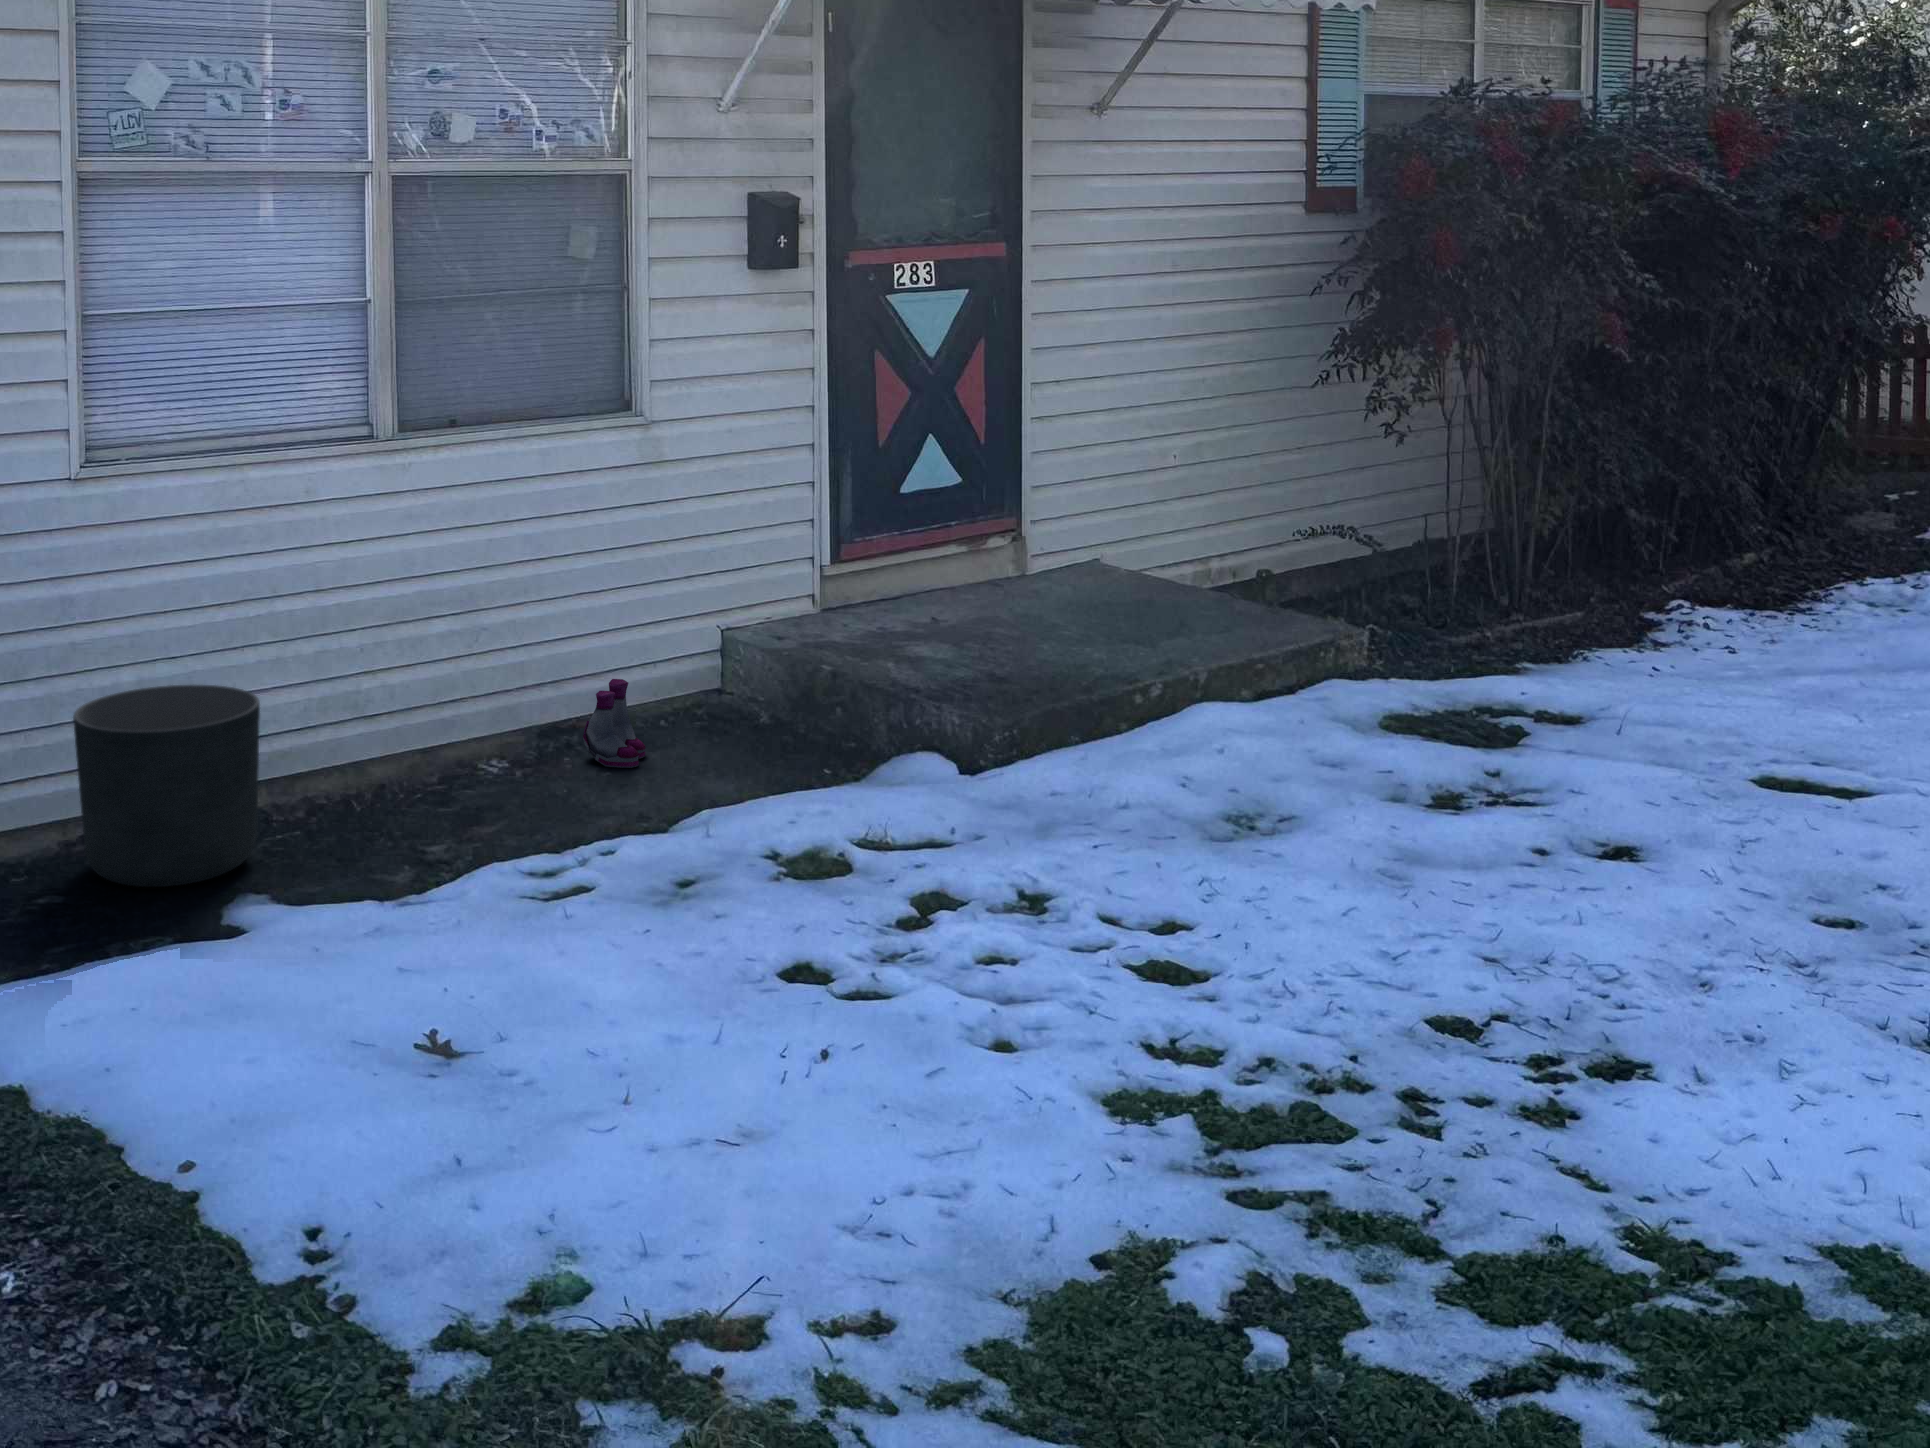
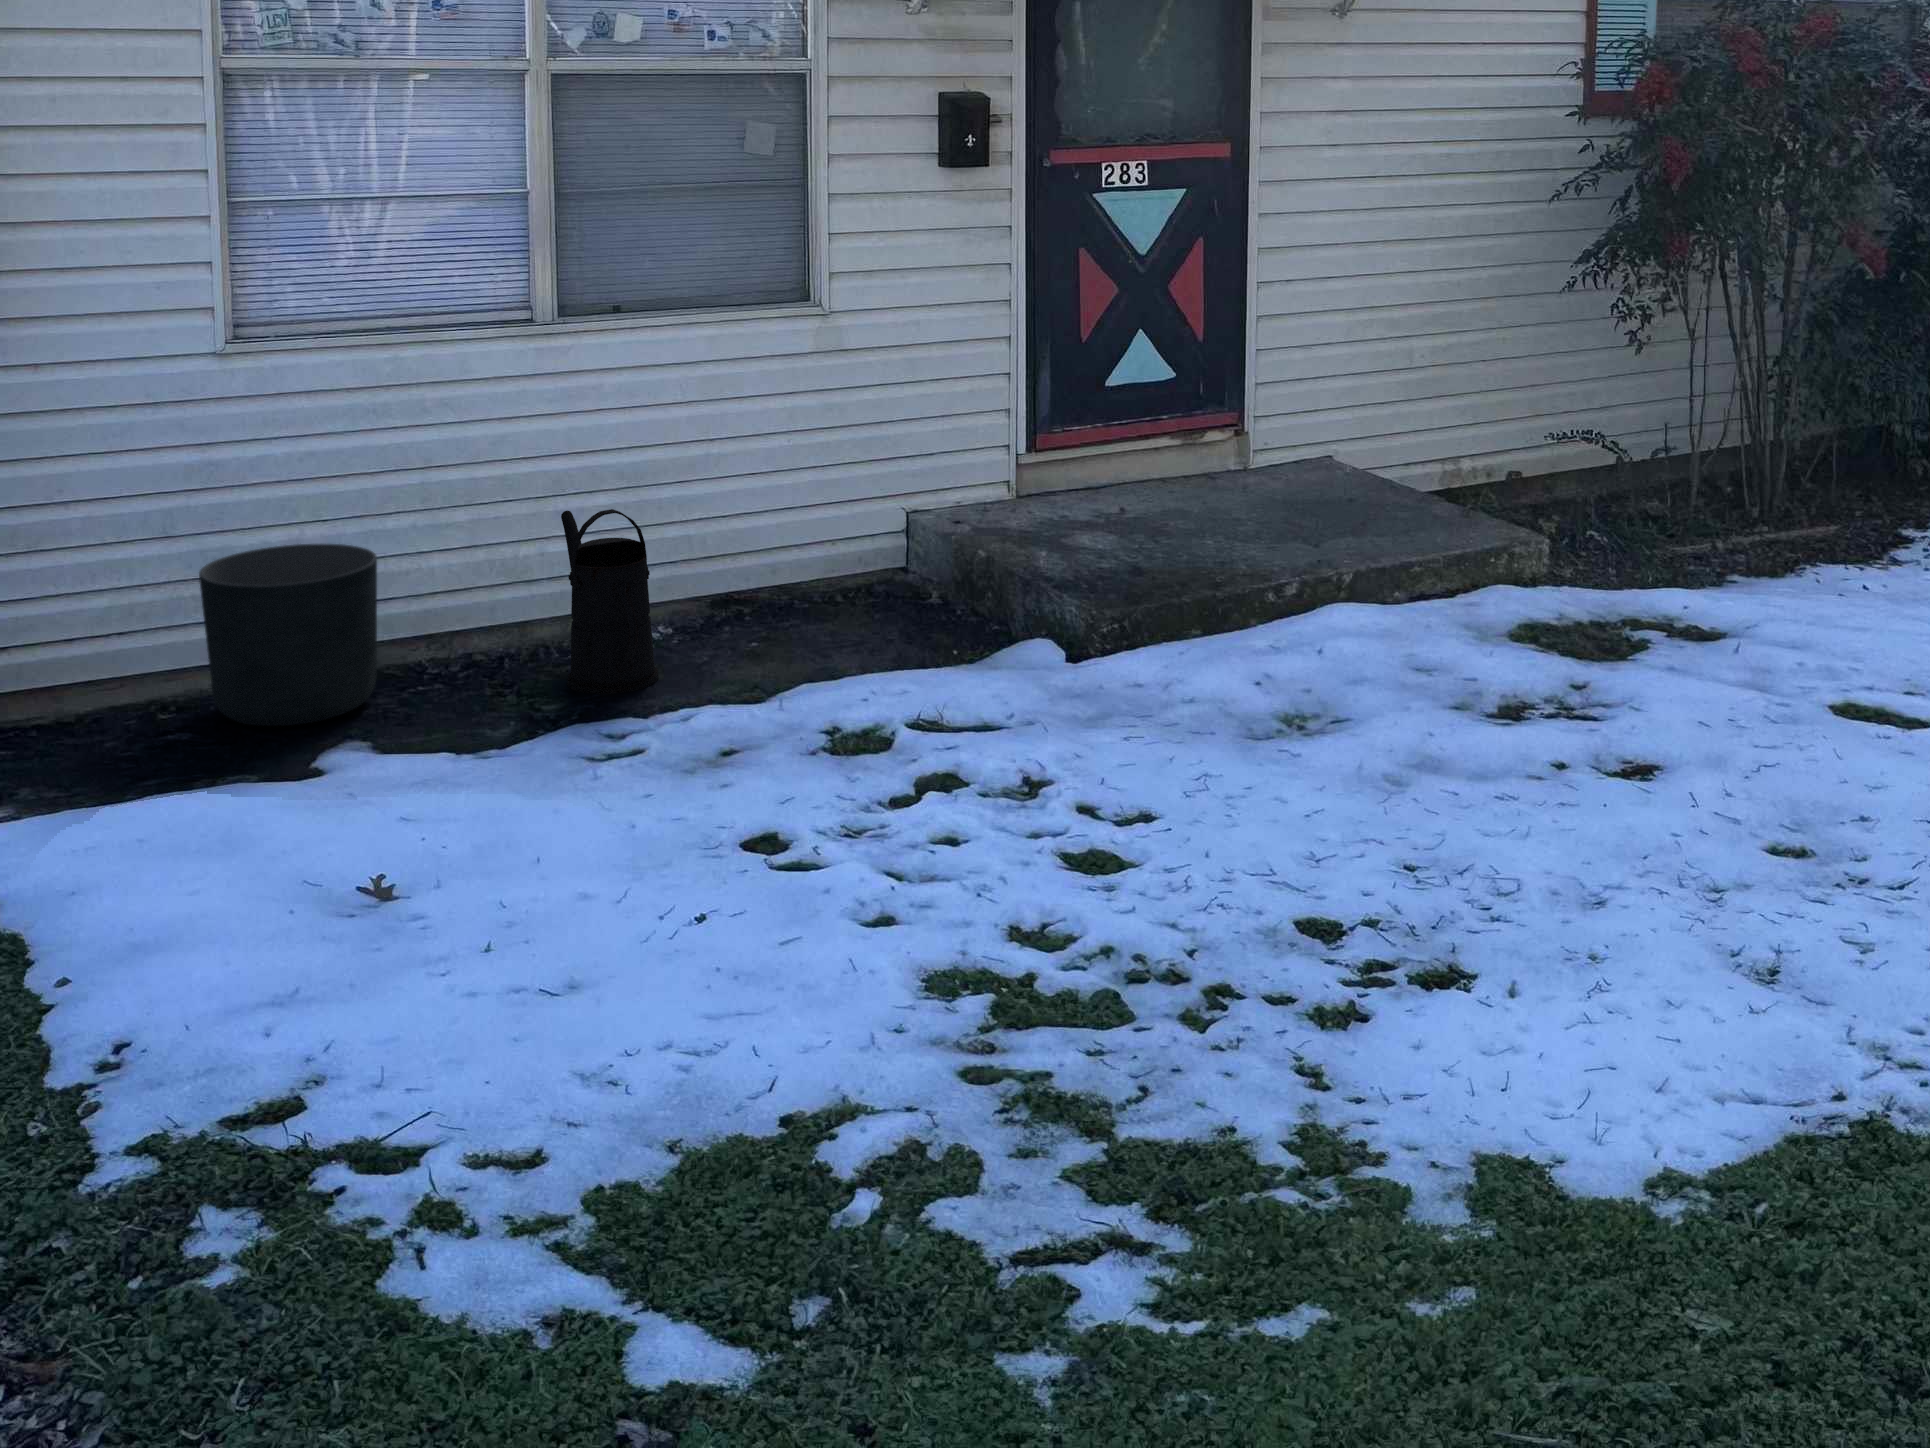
watering can: none [408,635,542,835] -> present [561,509,658,694]
boots: present [583,679,646,768] -> none [742,553,802,637]

